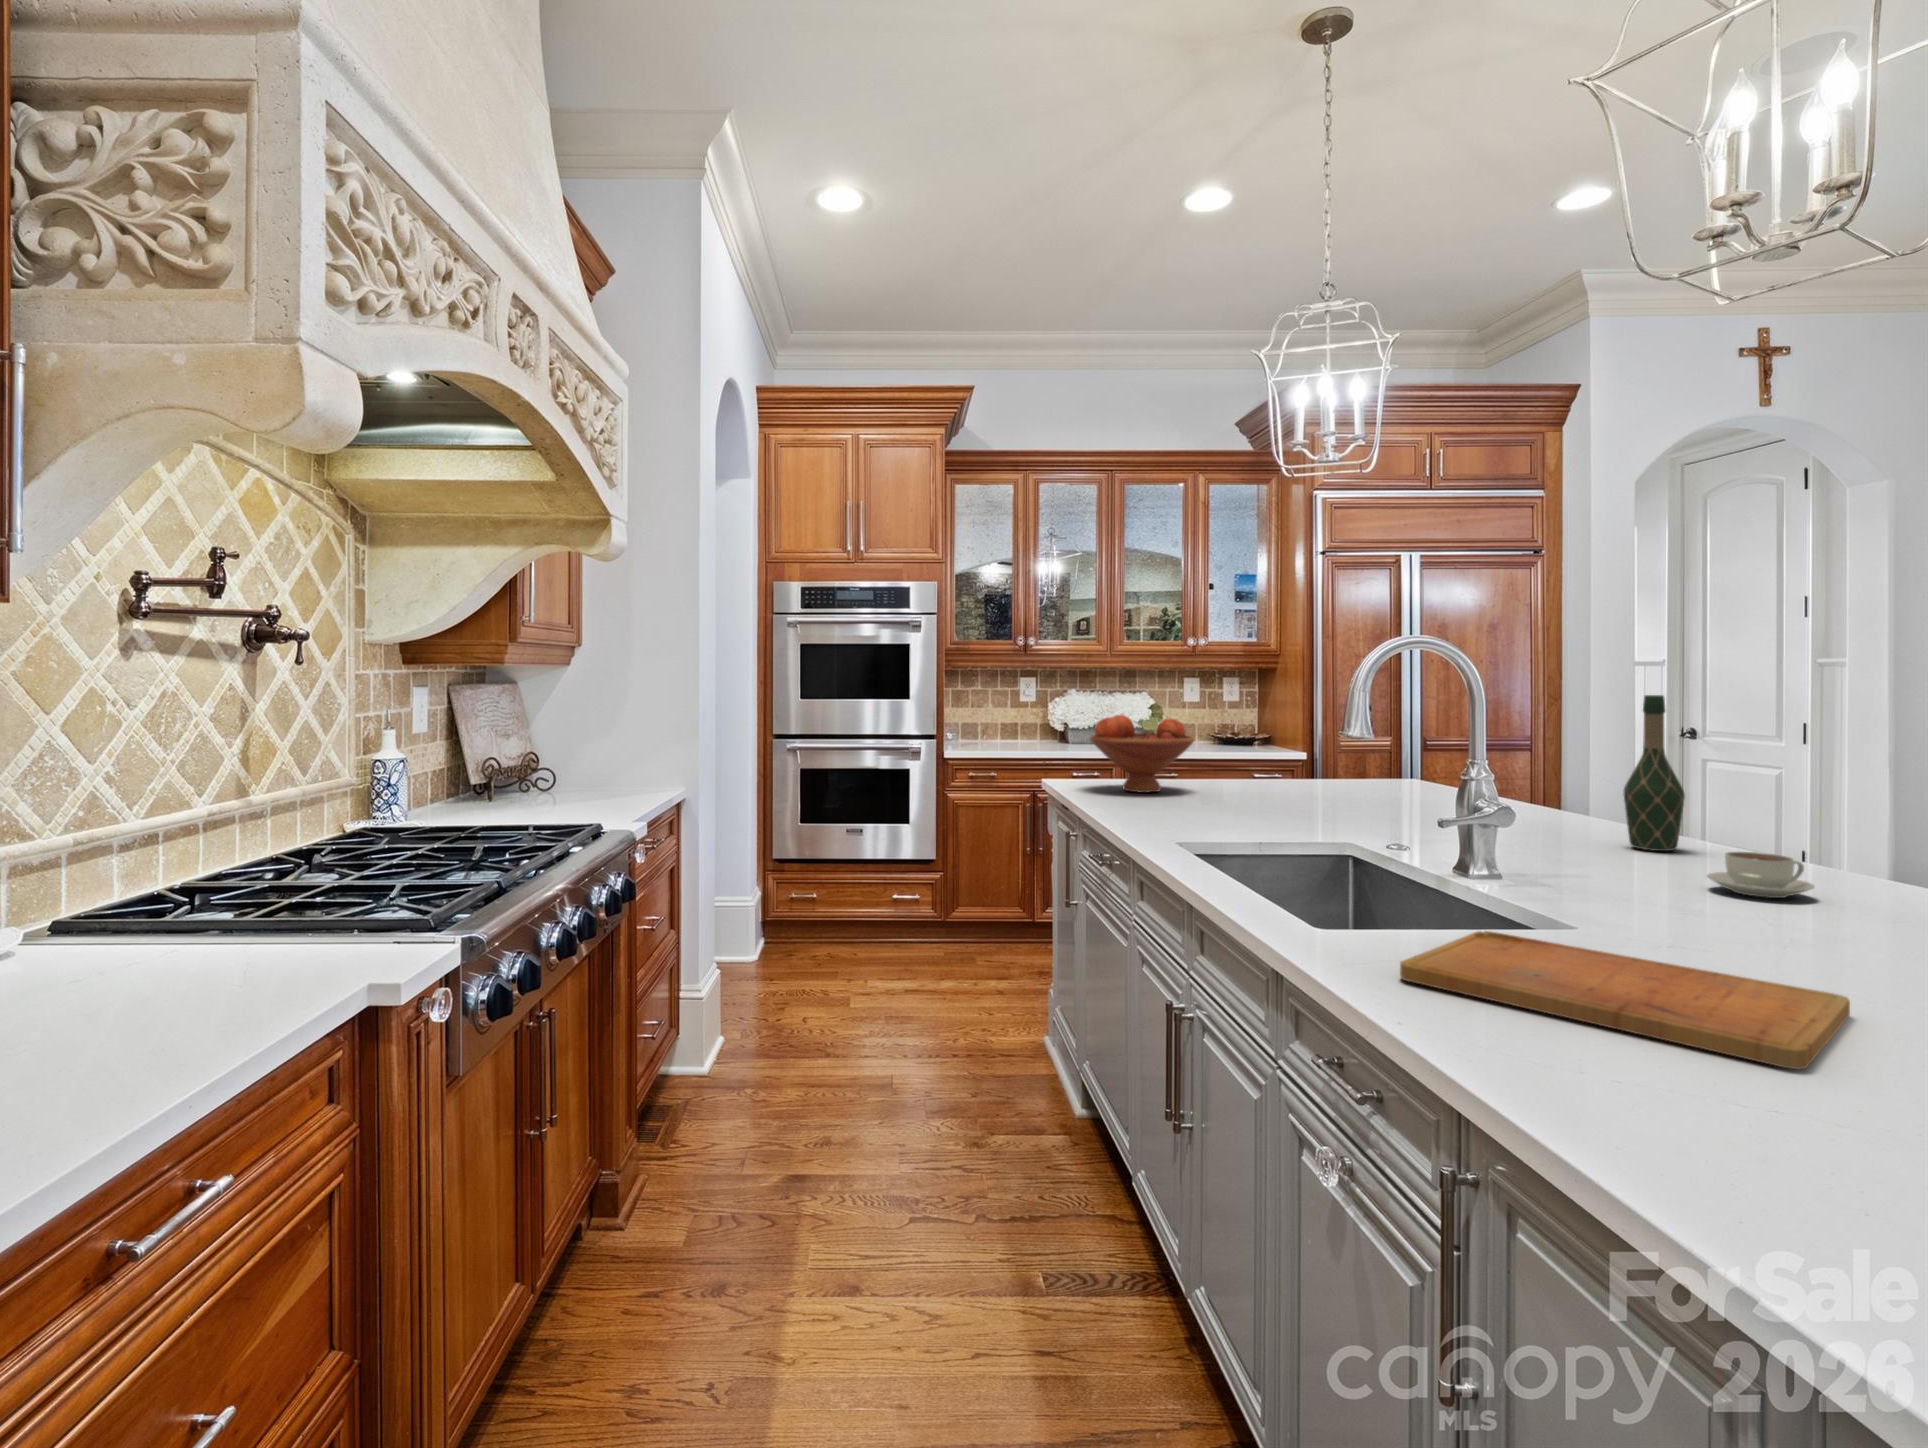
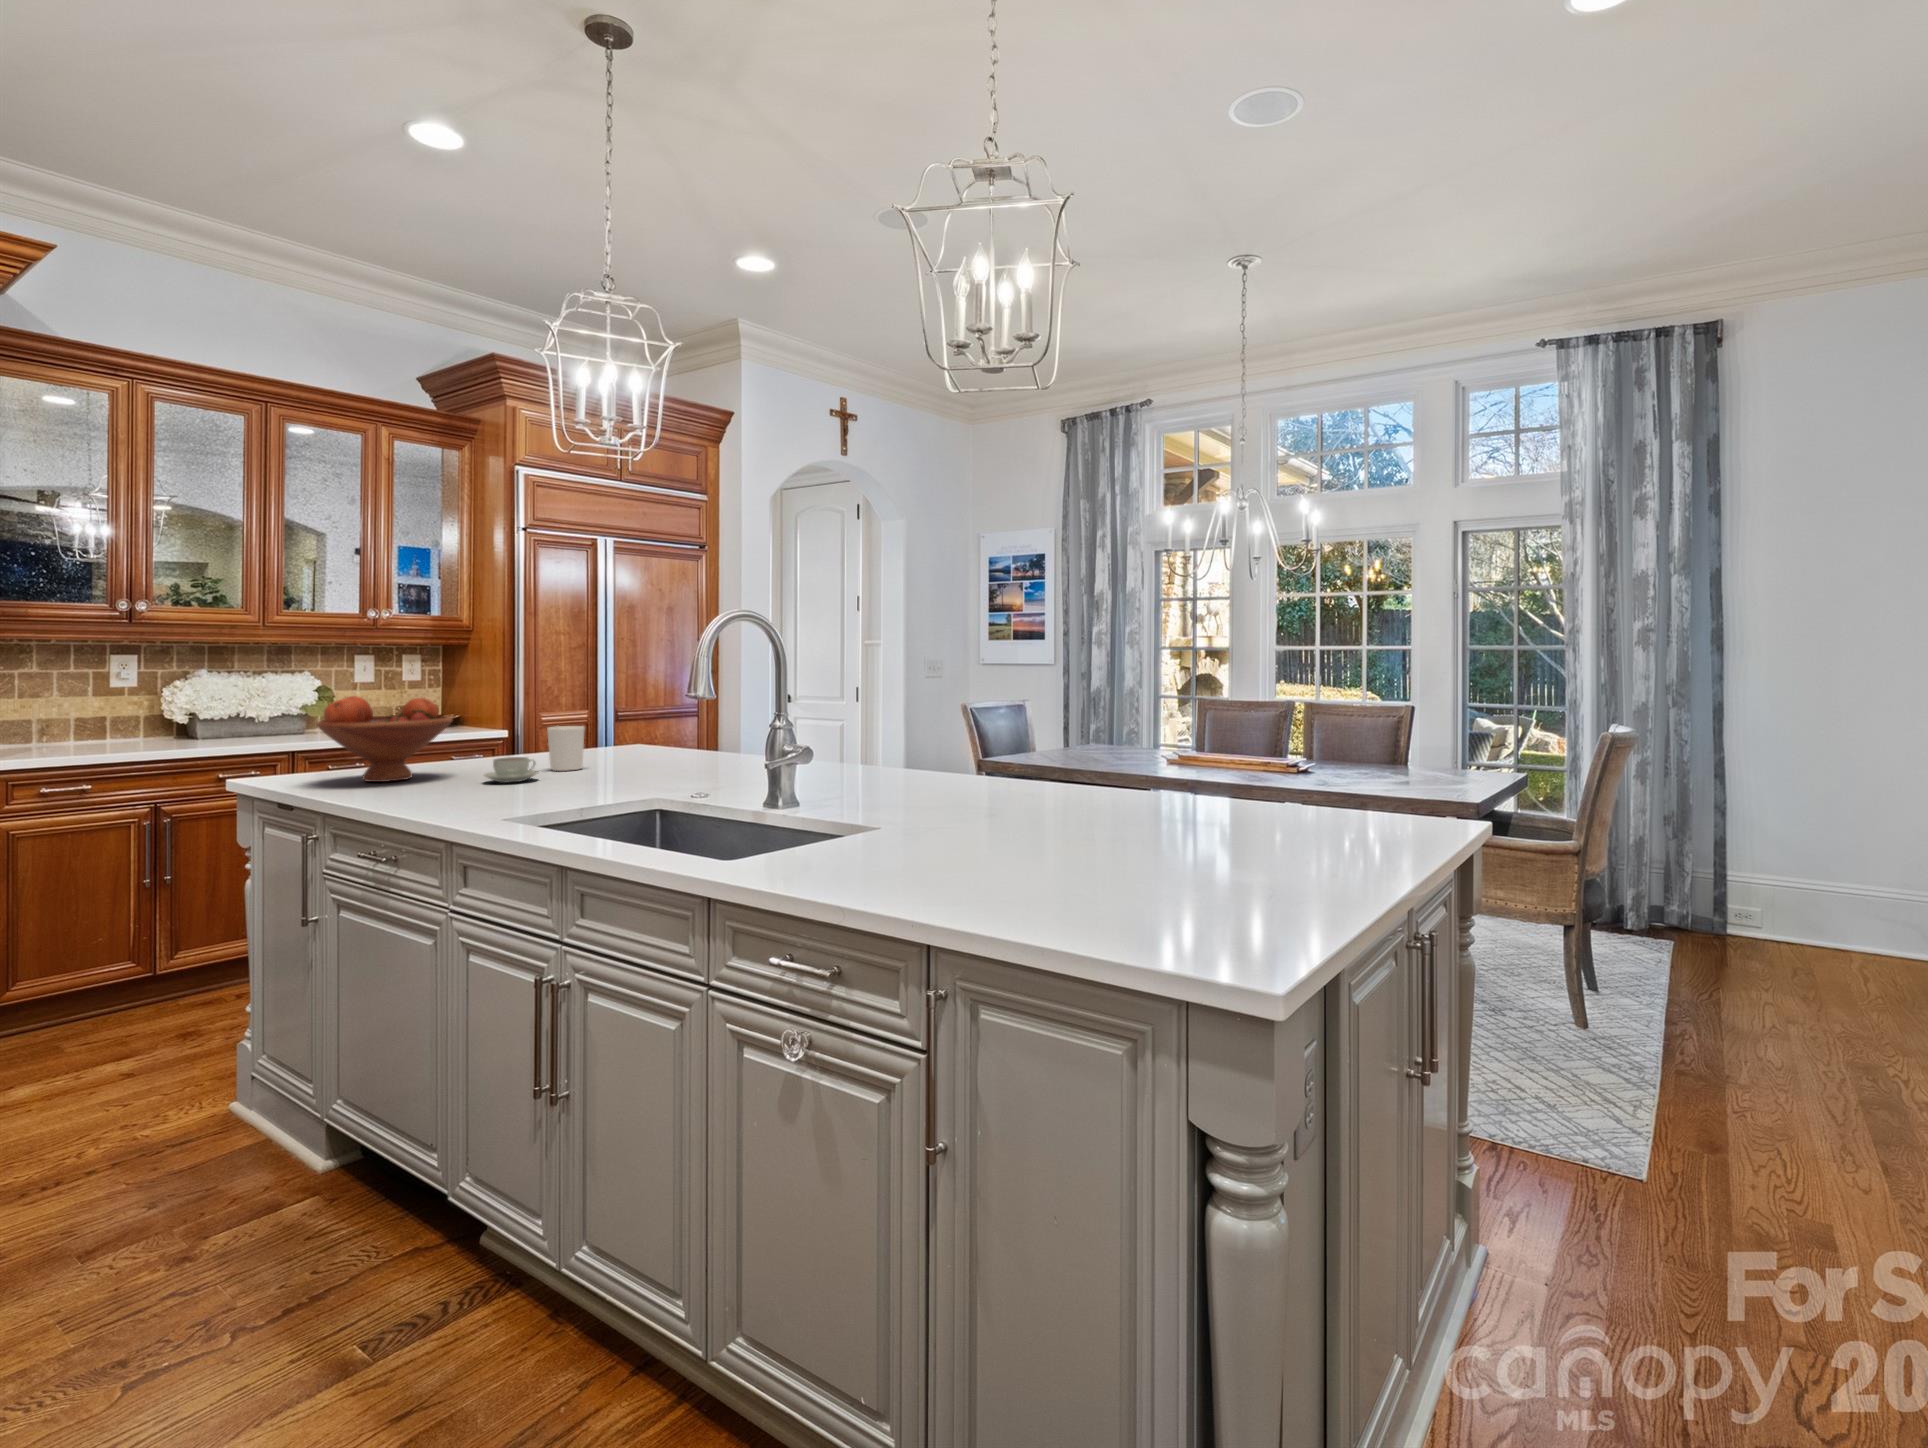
wine bottle: present [1623,695,1685,851] -> none [851,664,887,777]
candle holder: none [1279,753,1317,799] -> present [547,726,585,771]
coffee cup: present [1707,852,1814,898] -> present [484,757,538,783]
cutting board: present [1400,931,1850,1069] -> none [842,841,1089,890]

